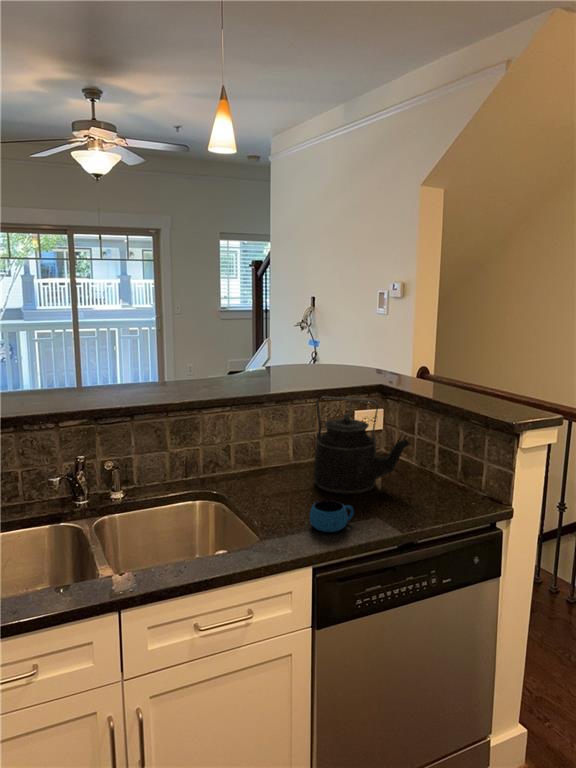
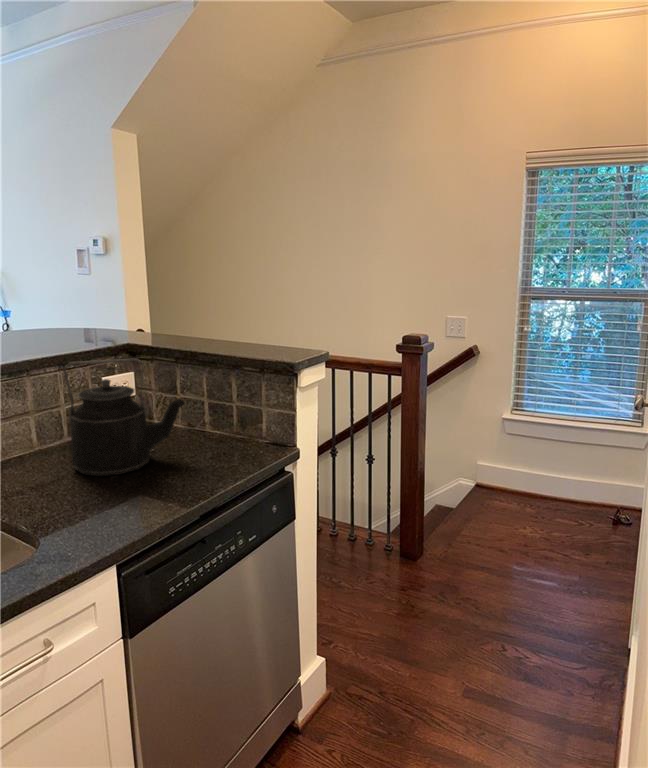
mug: present [310,500,354,532] -> none [93,482,145,520]

